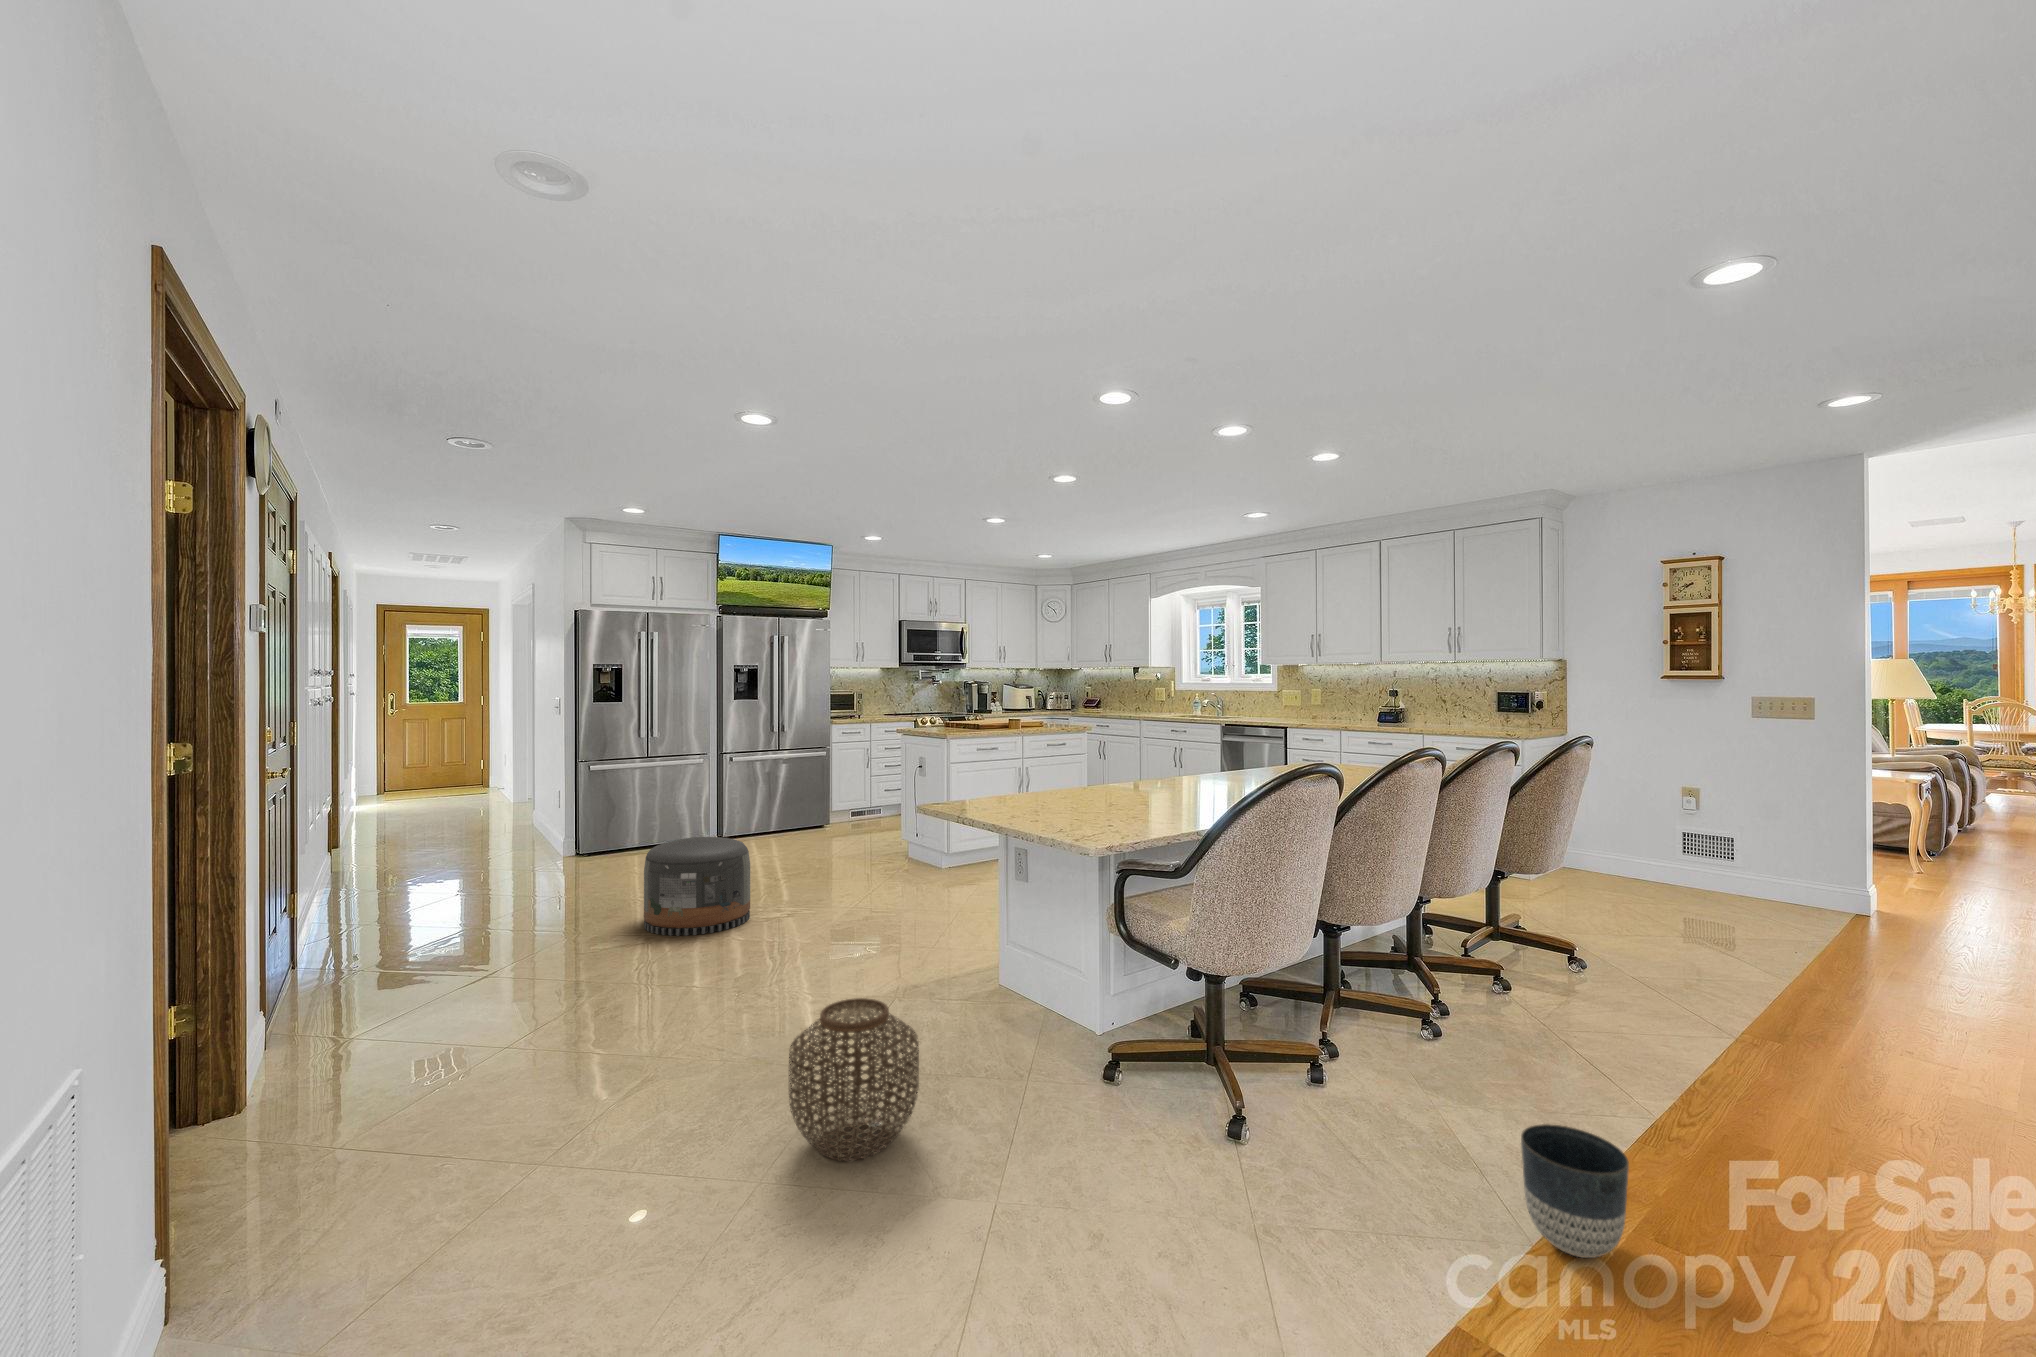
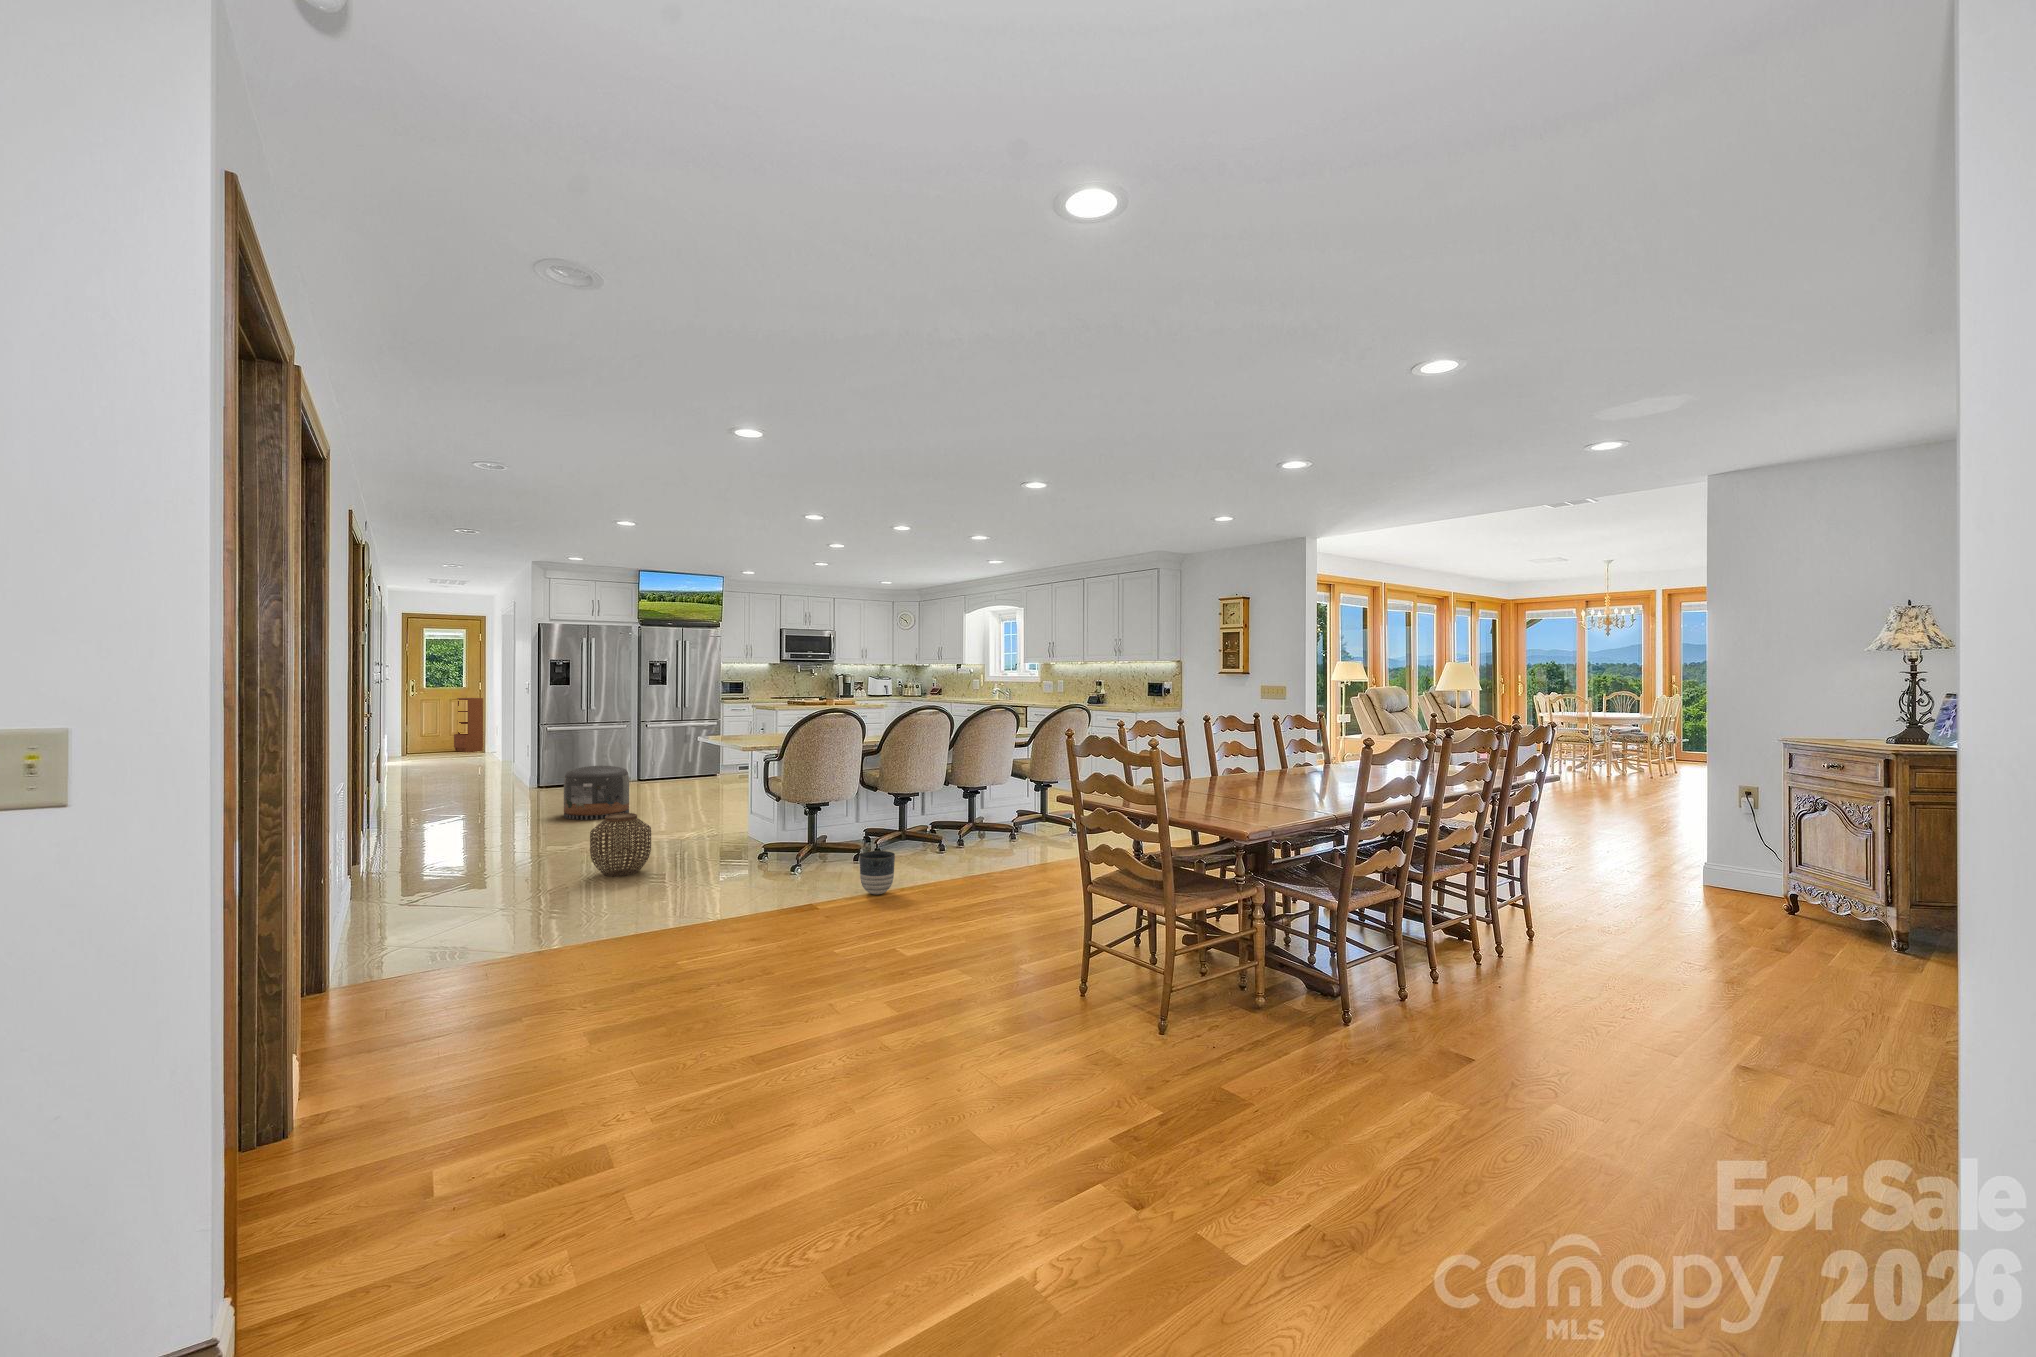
bookcase: none [447,715,486,787] -> present [454,698,483,752]

